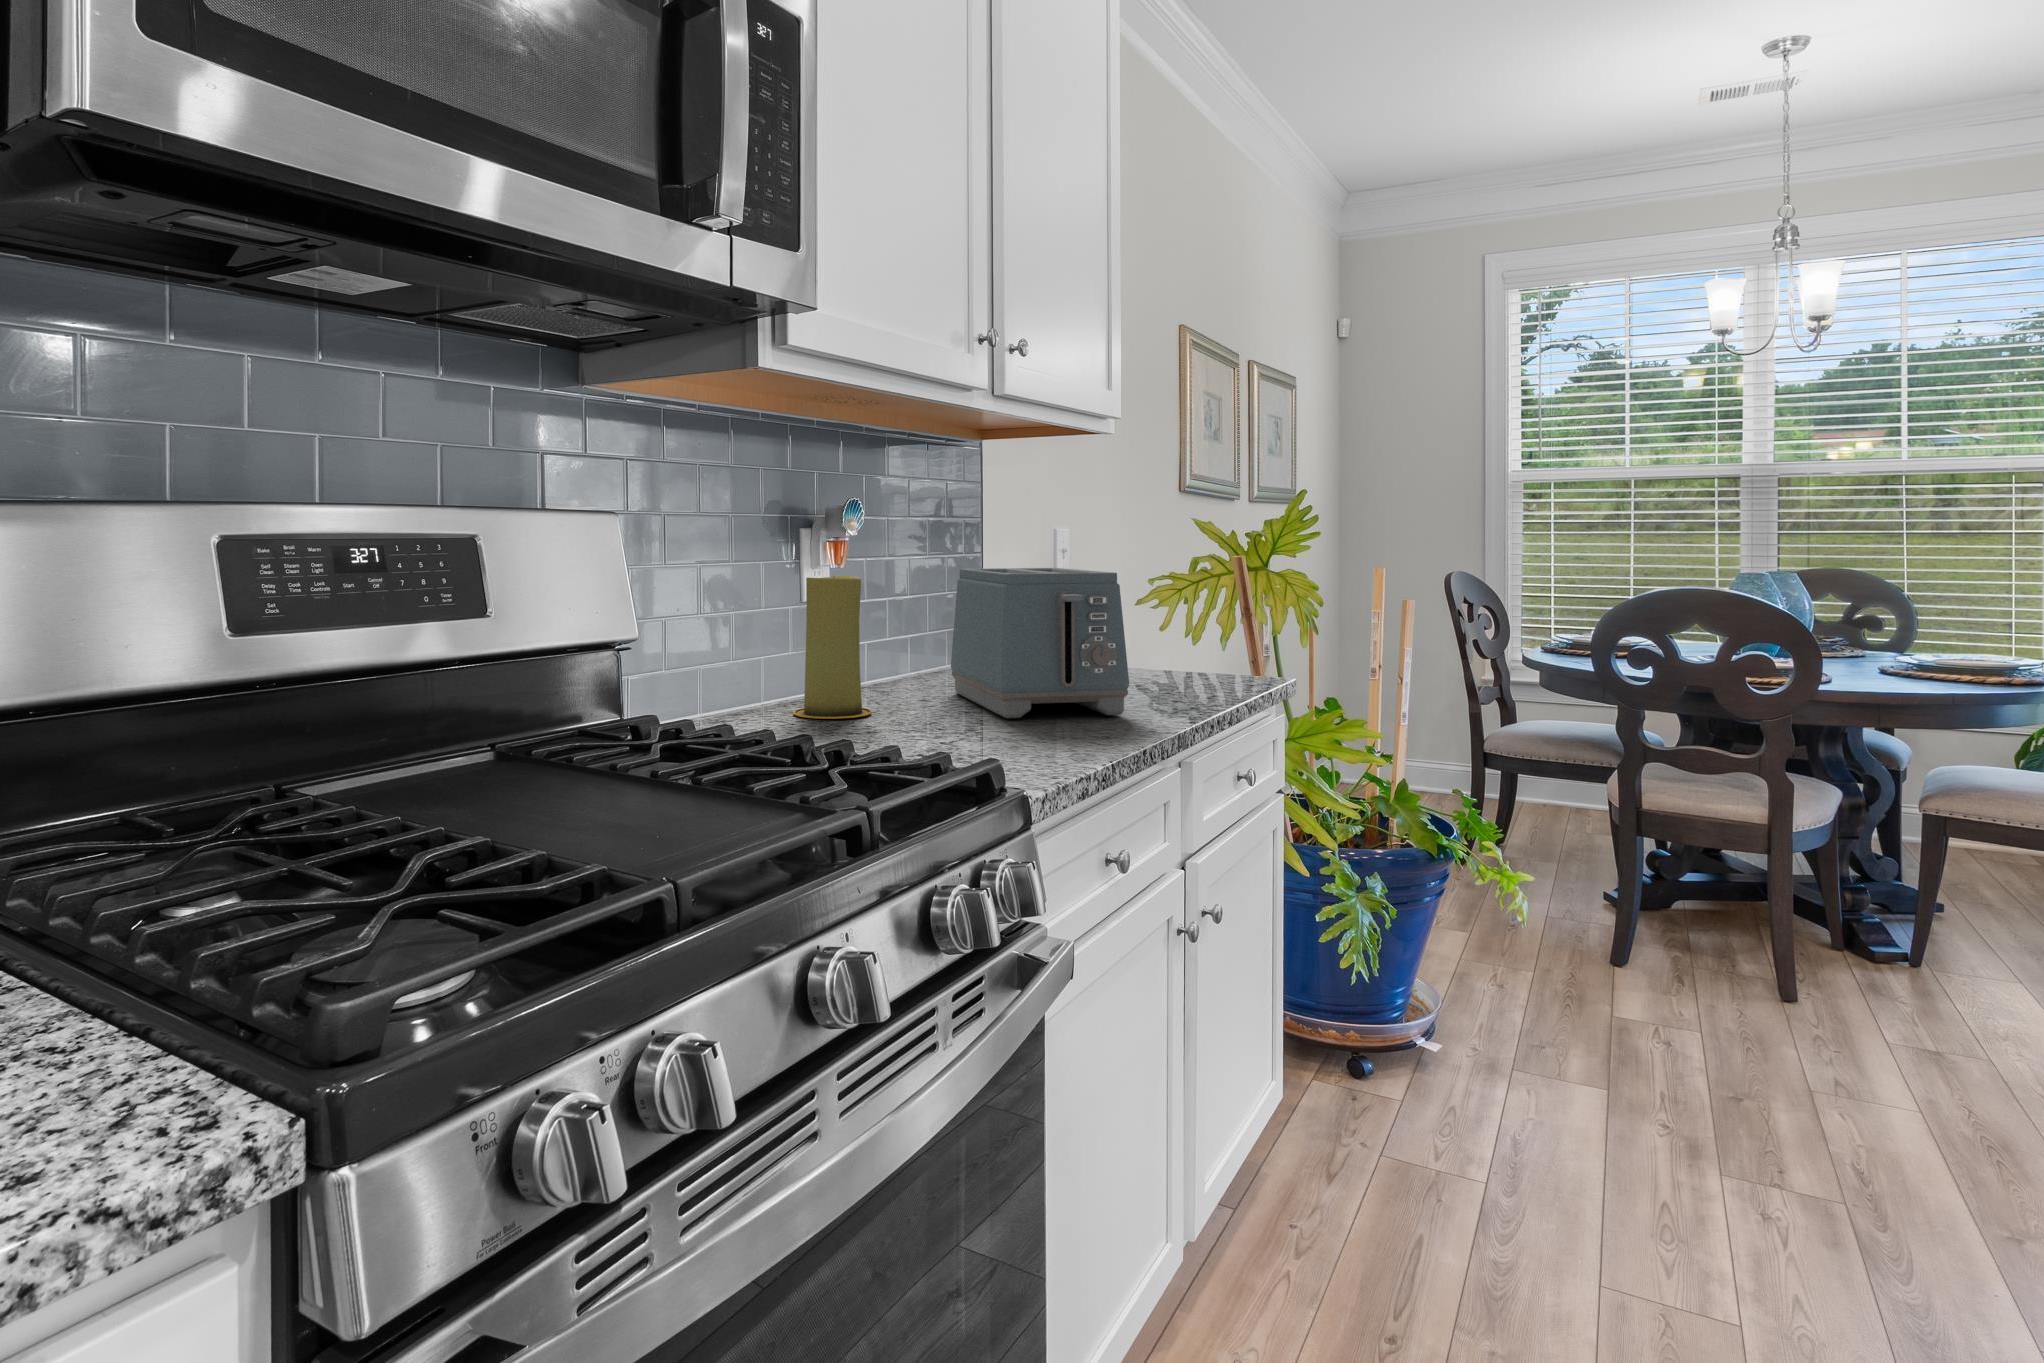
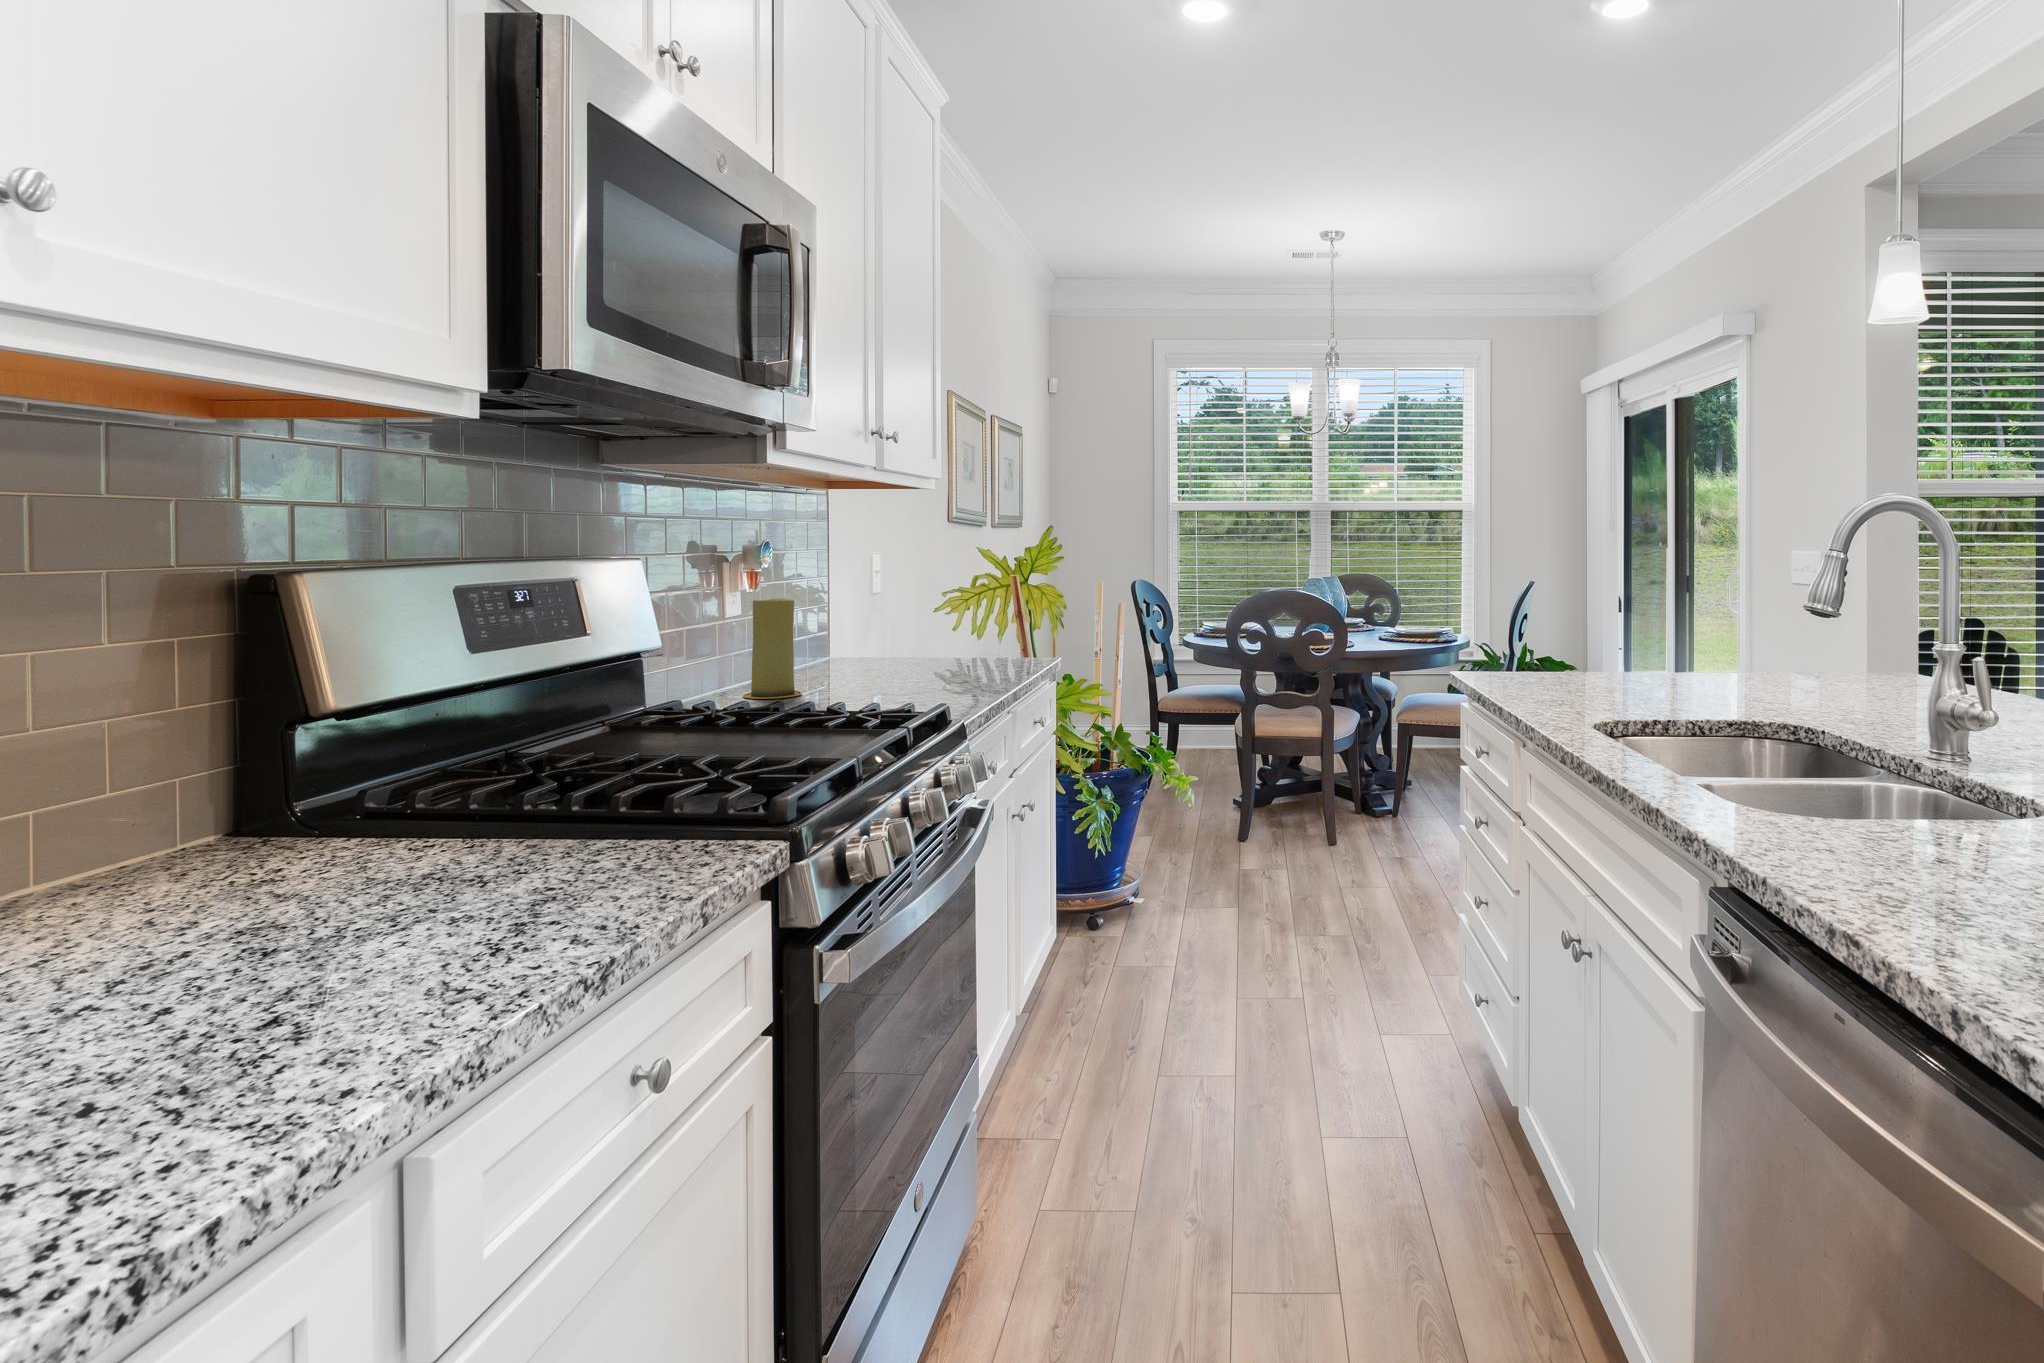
toaster: present [951,568,1129,718] -> none [839,589,977,690]

